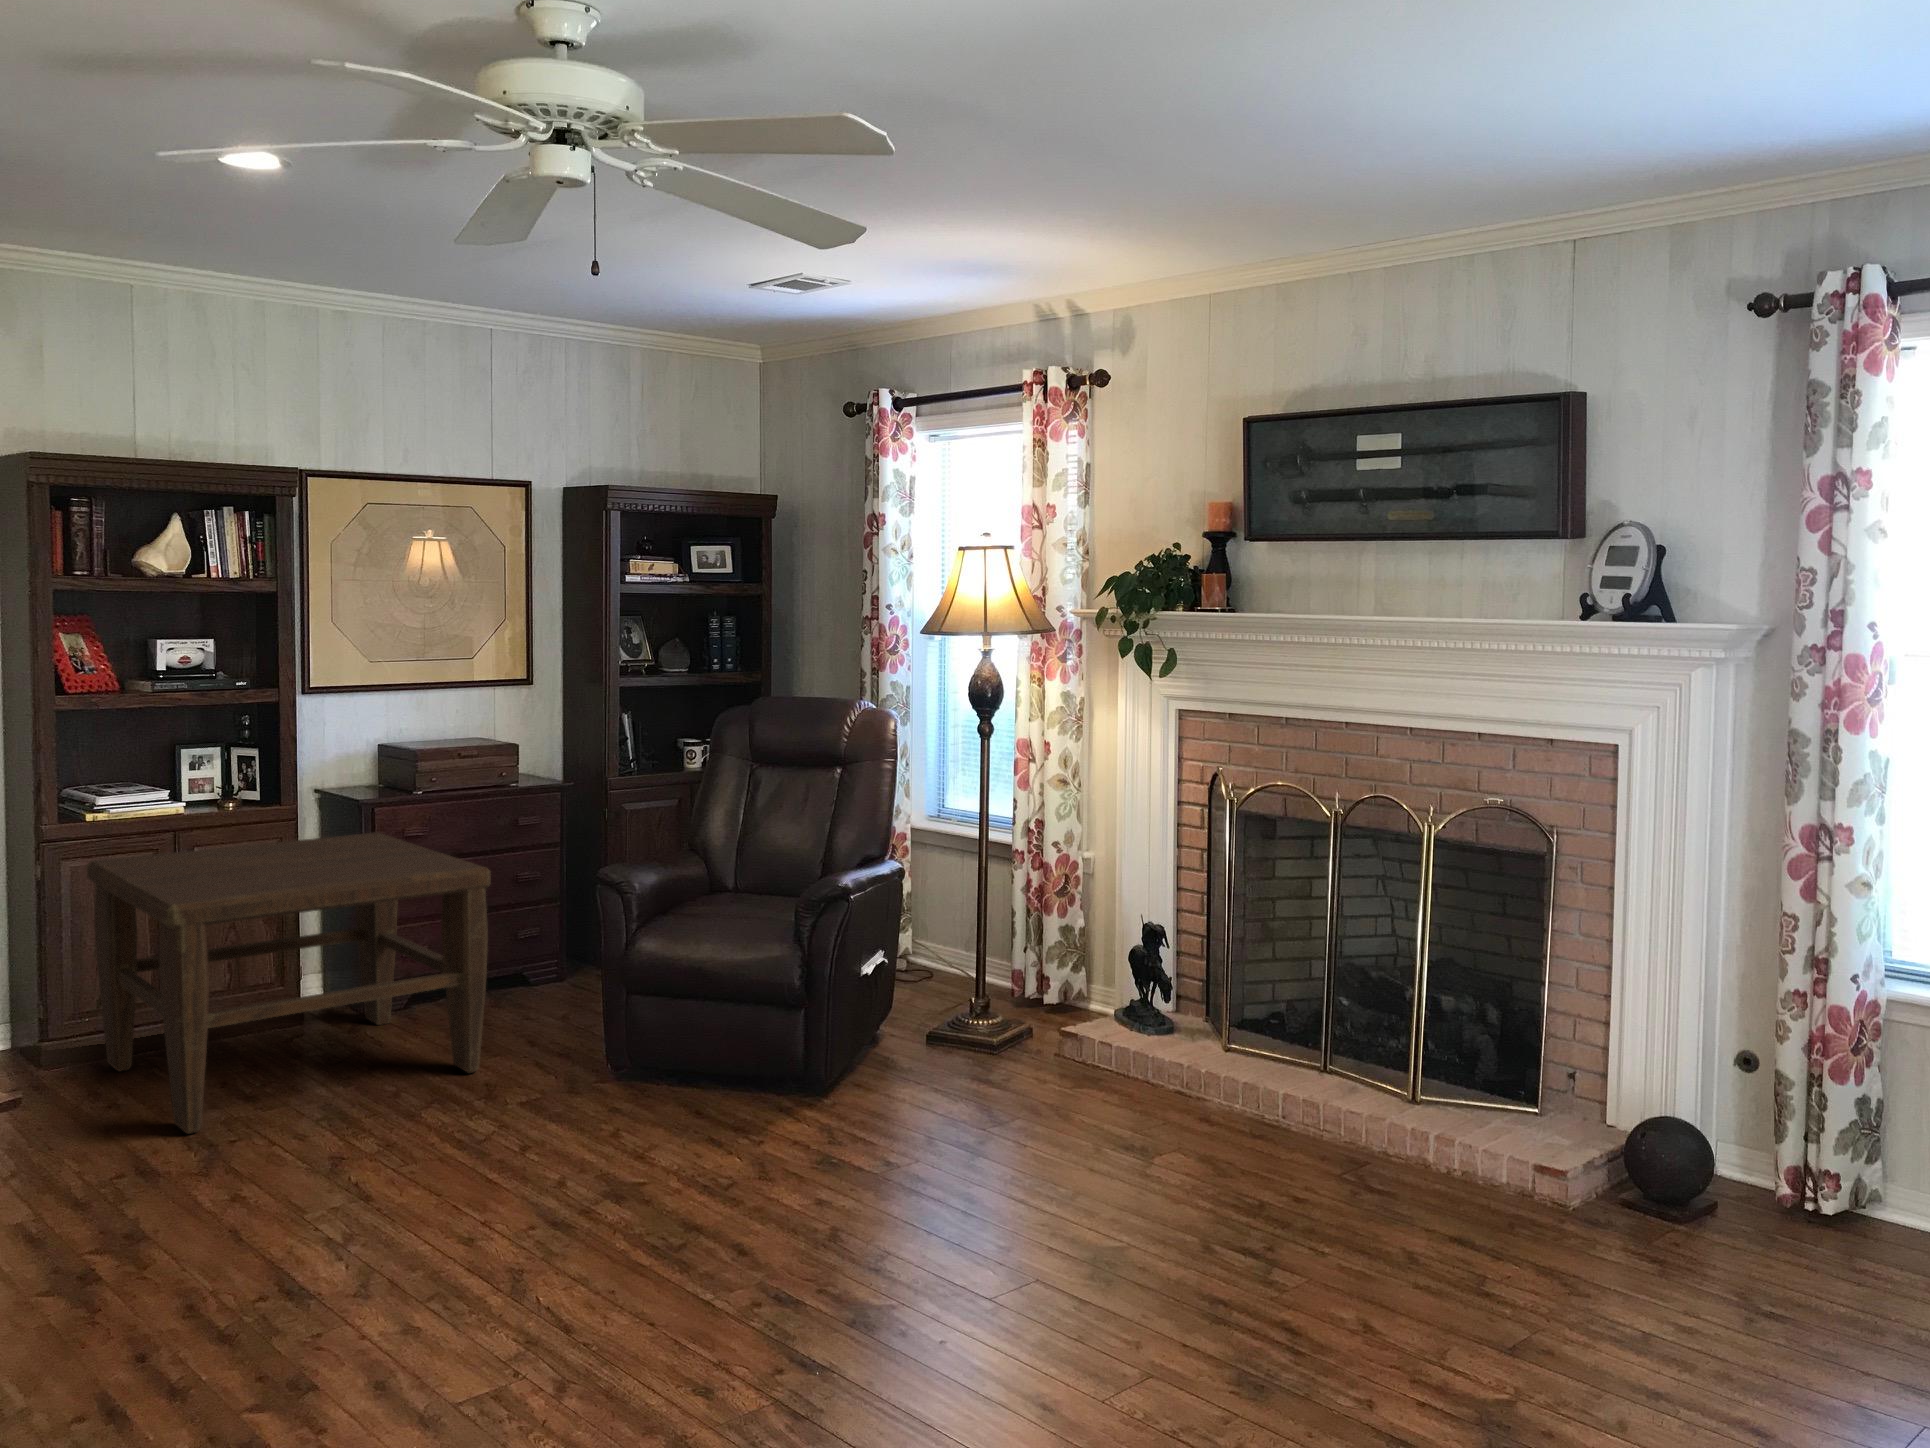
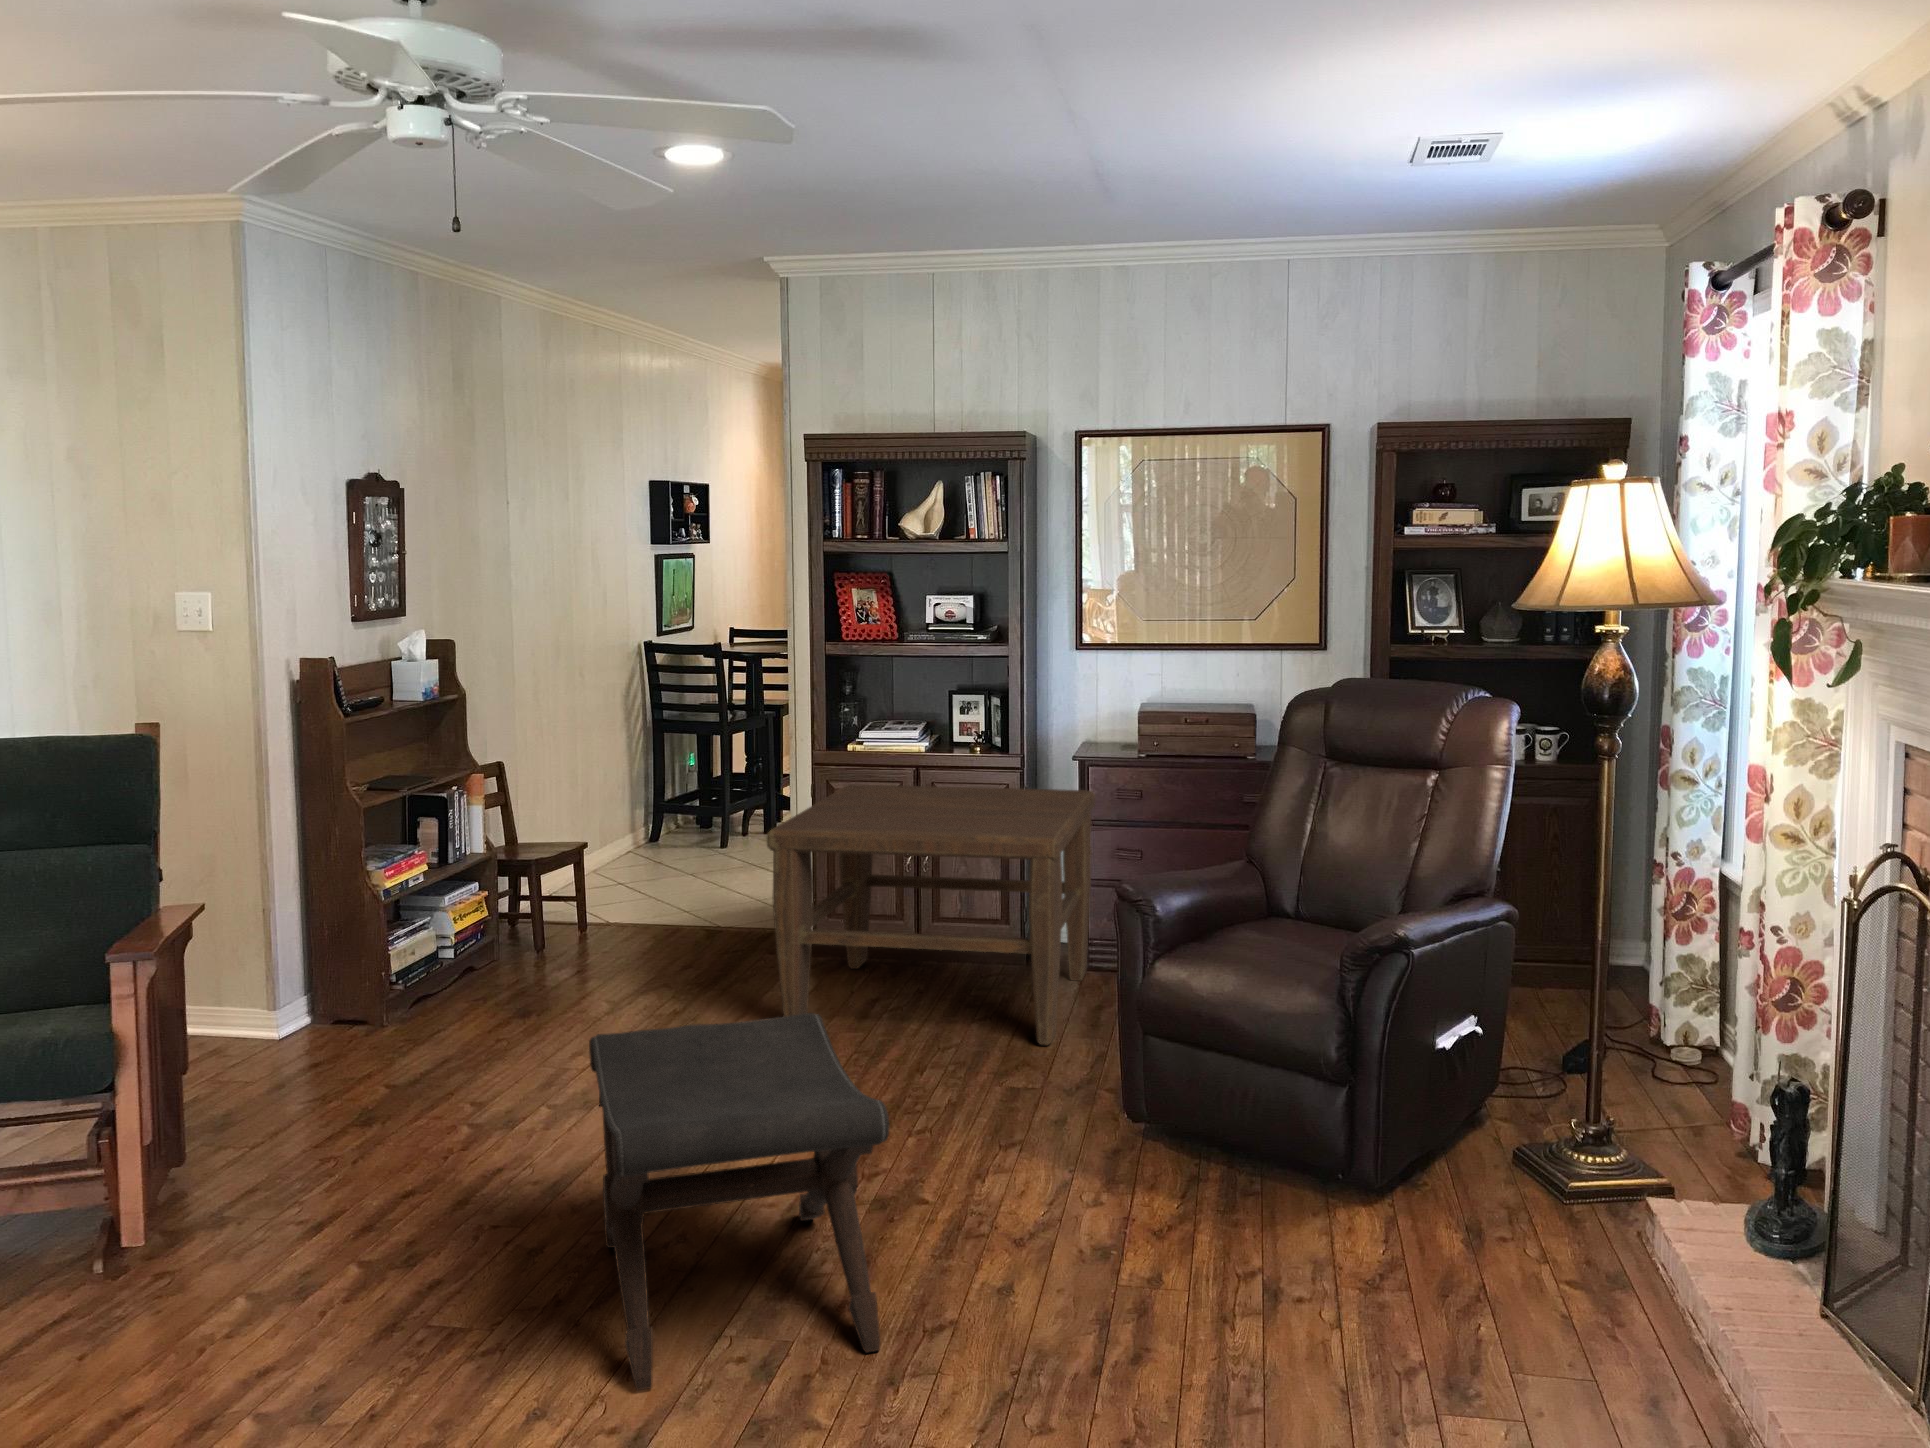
footstool: none [422,1030,817,1369] -> present [589,1013,890,1390]

